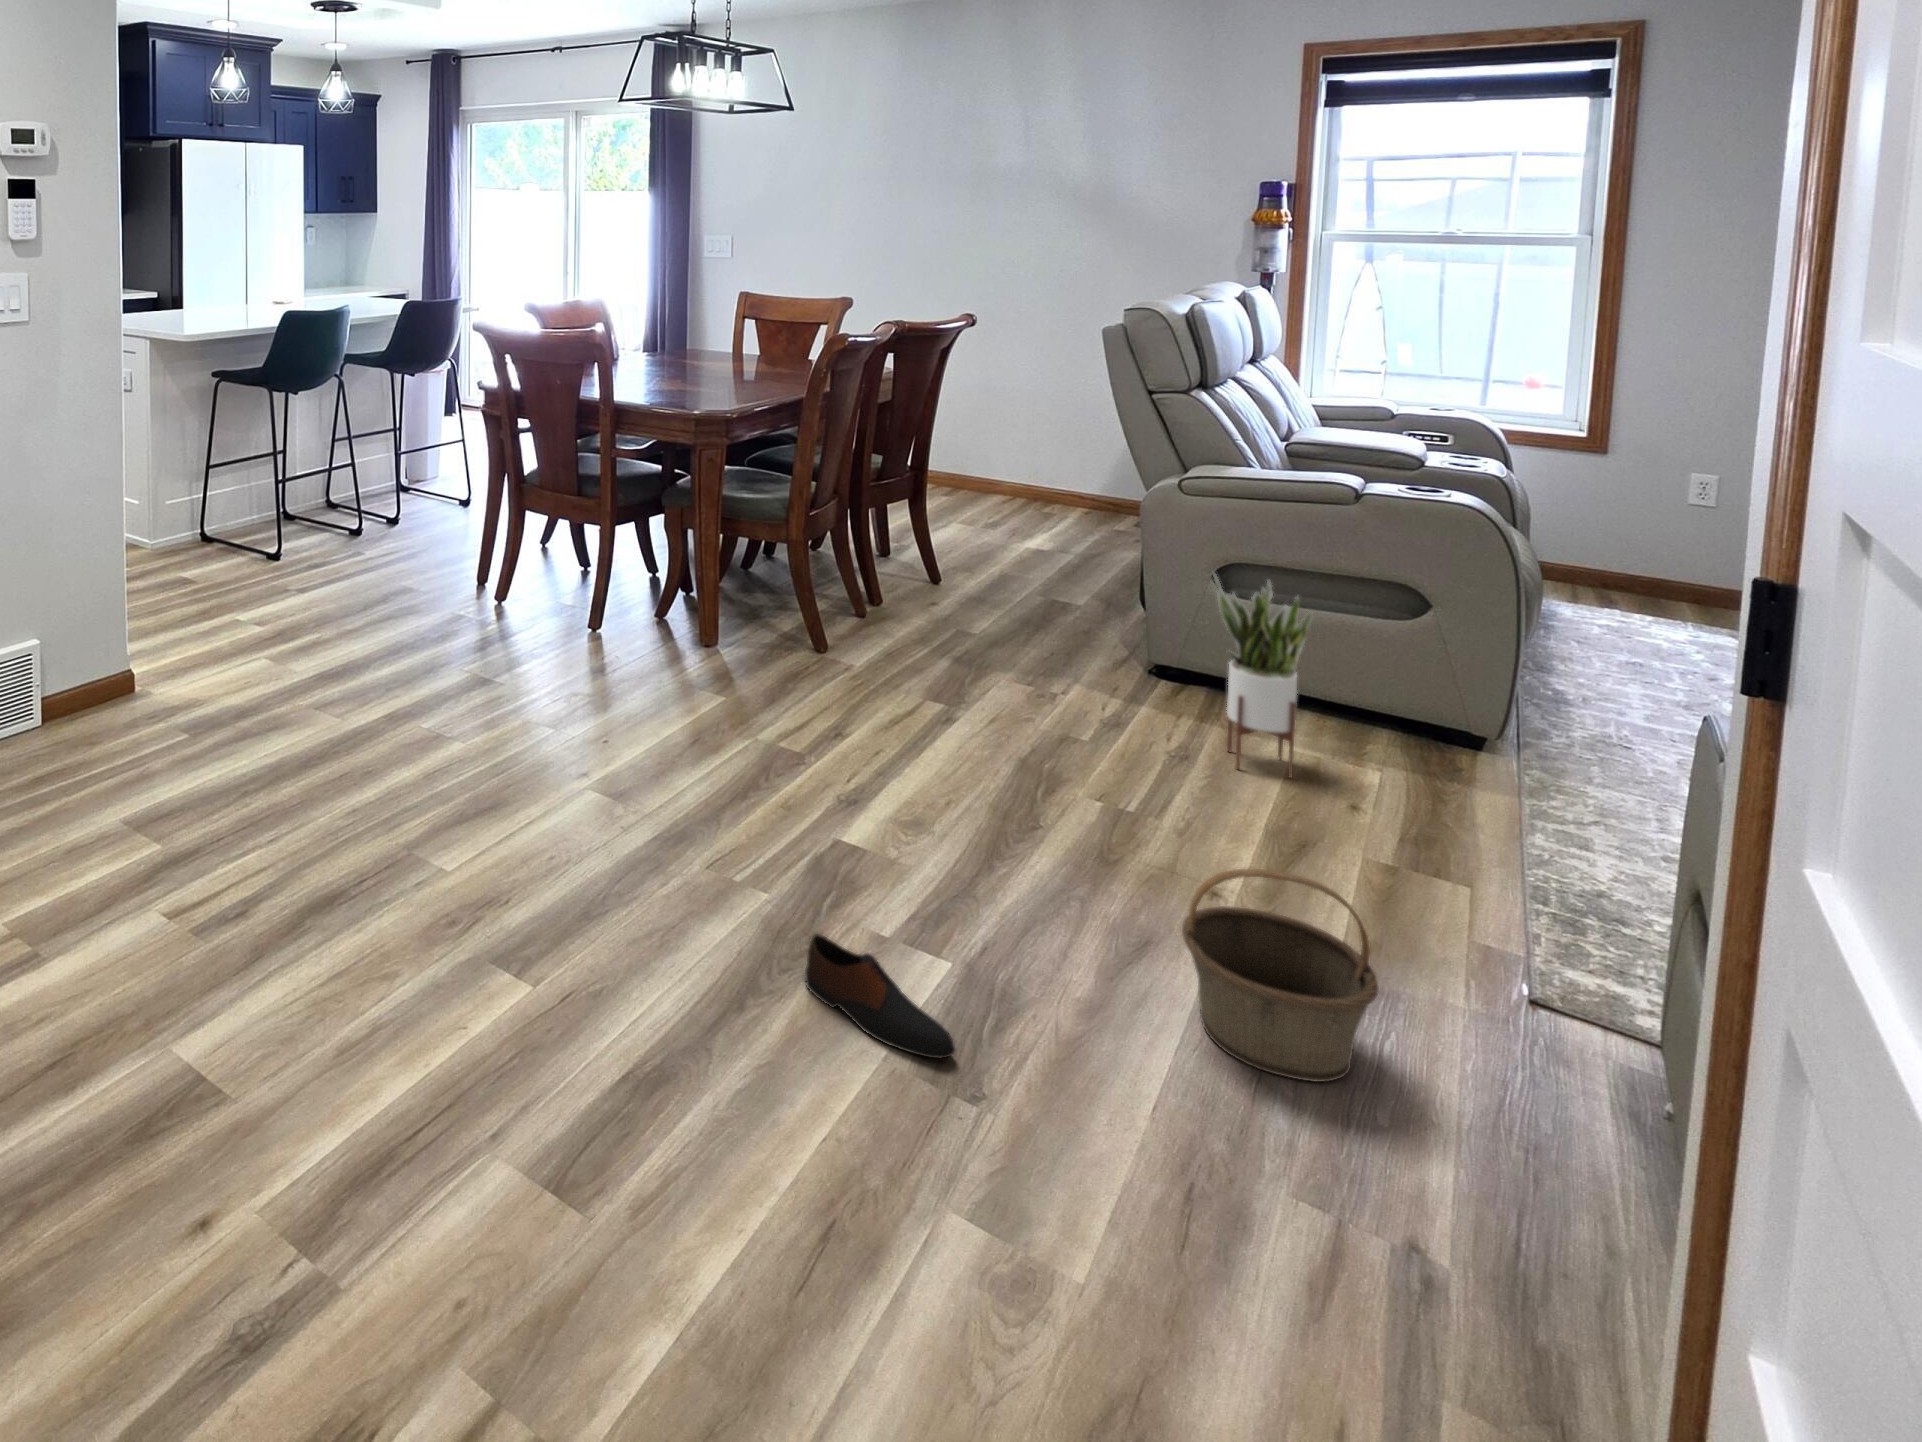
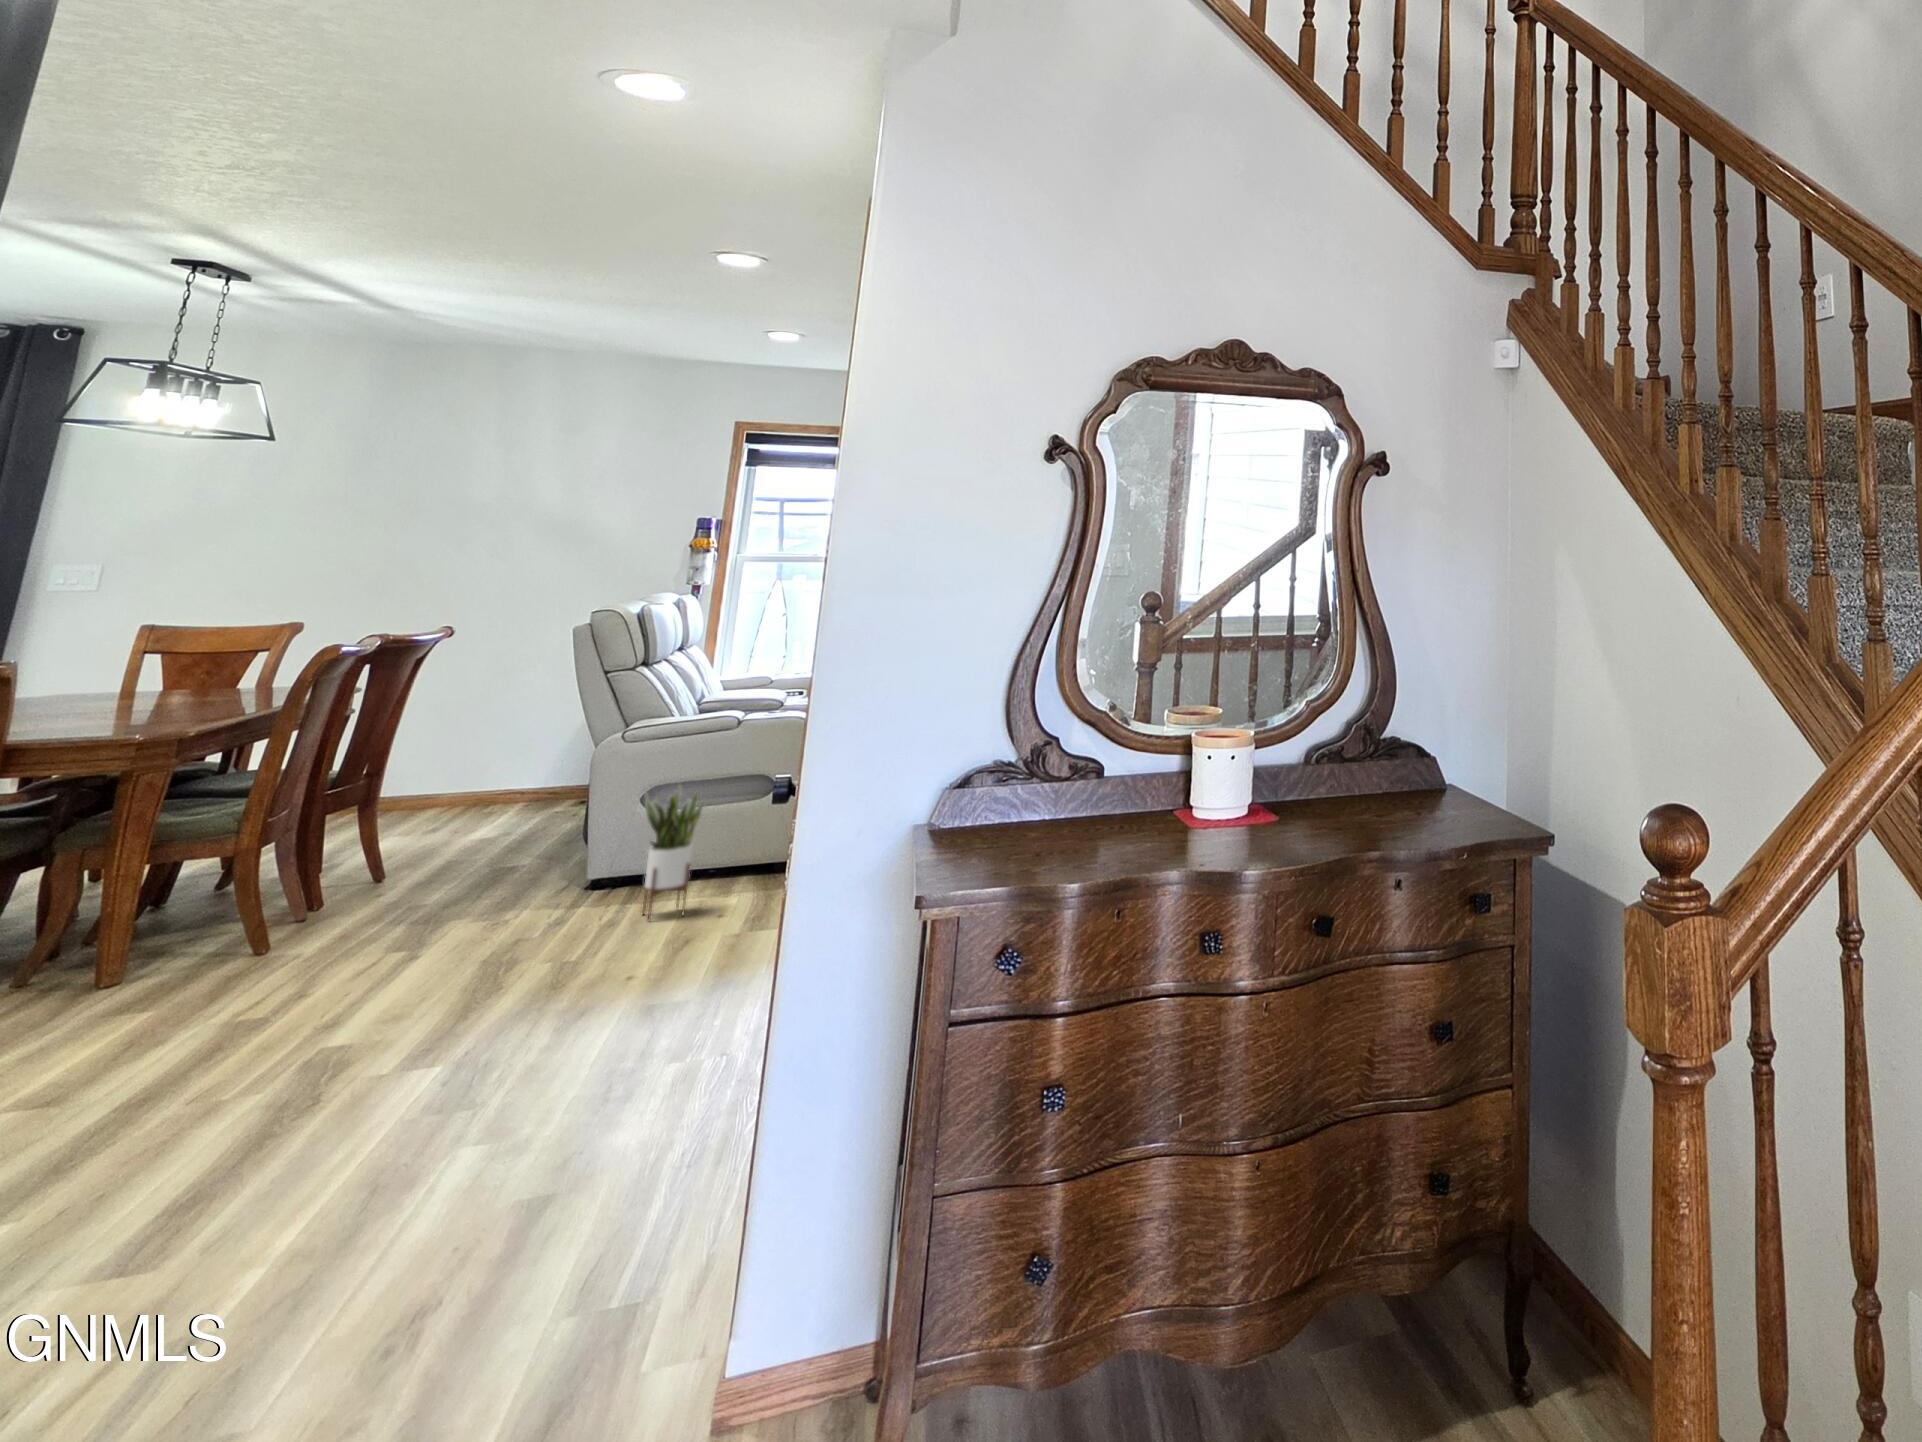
basket: present [1182,869,1379,1082] -> none [613,914,720,1033]
shoe: present [805,934,955,1058] -> none [329,1052,461,1105]

